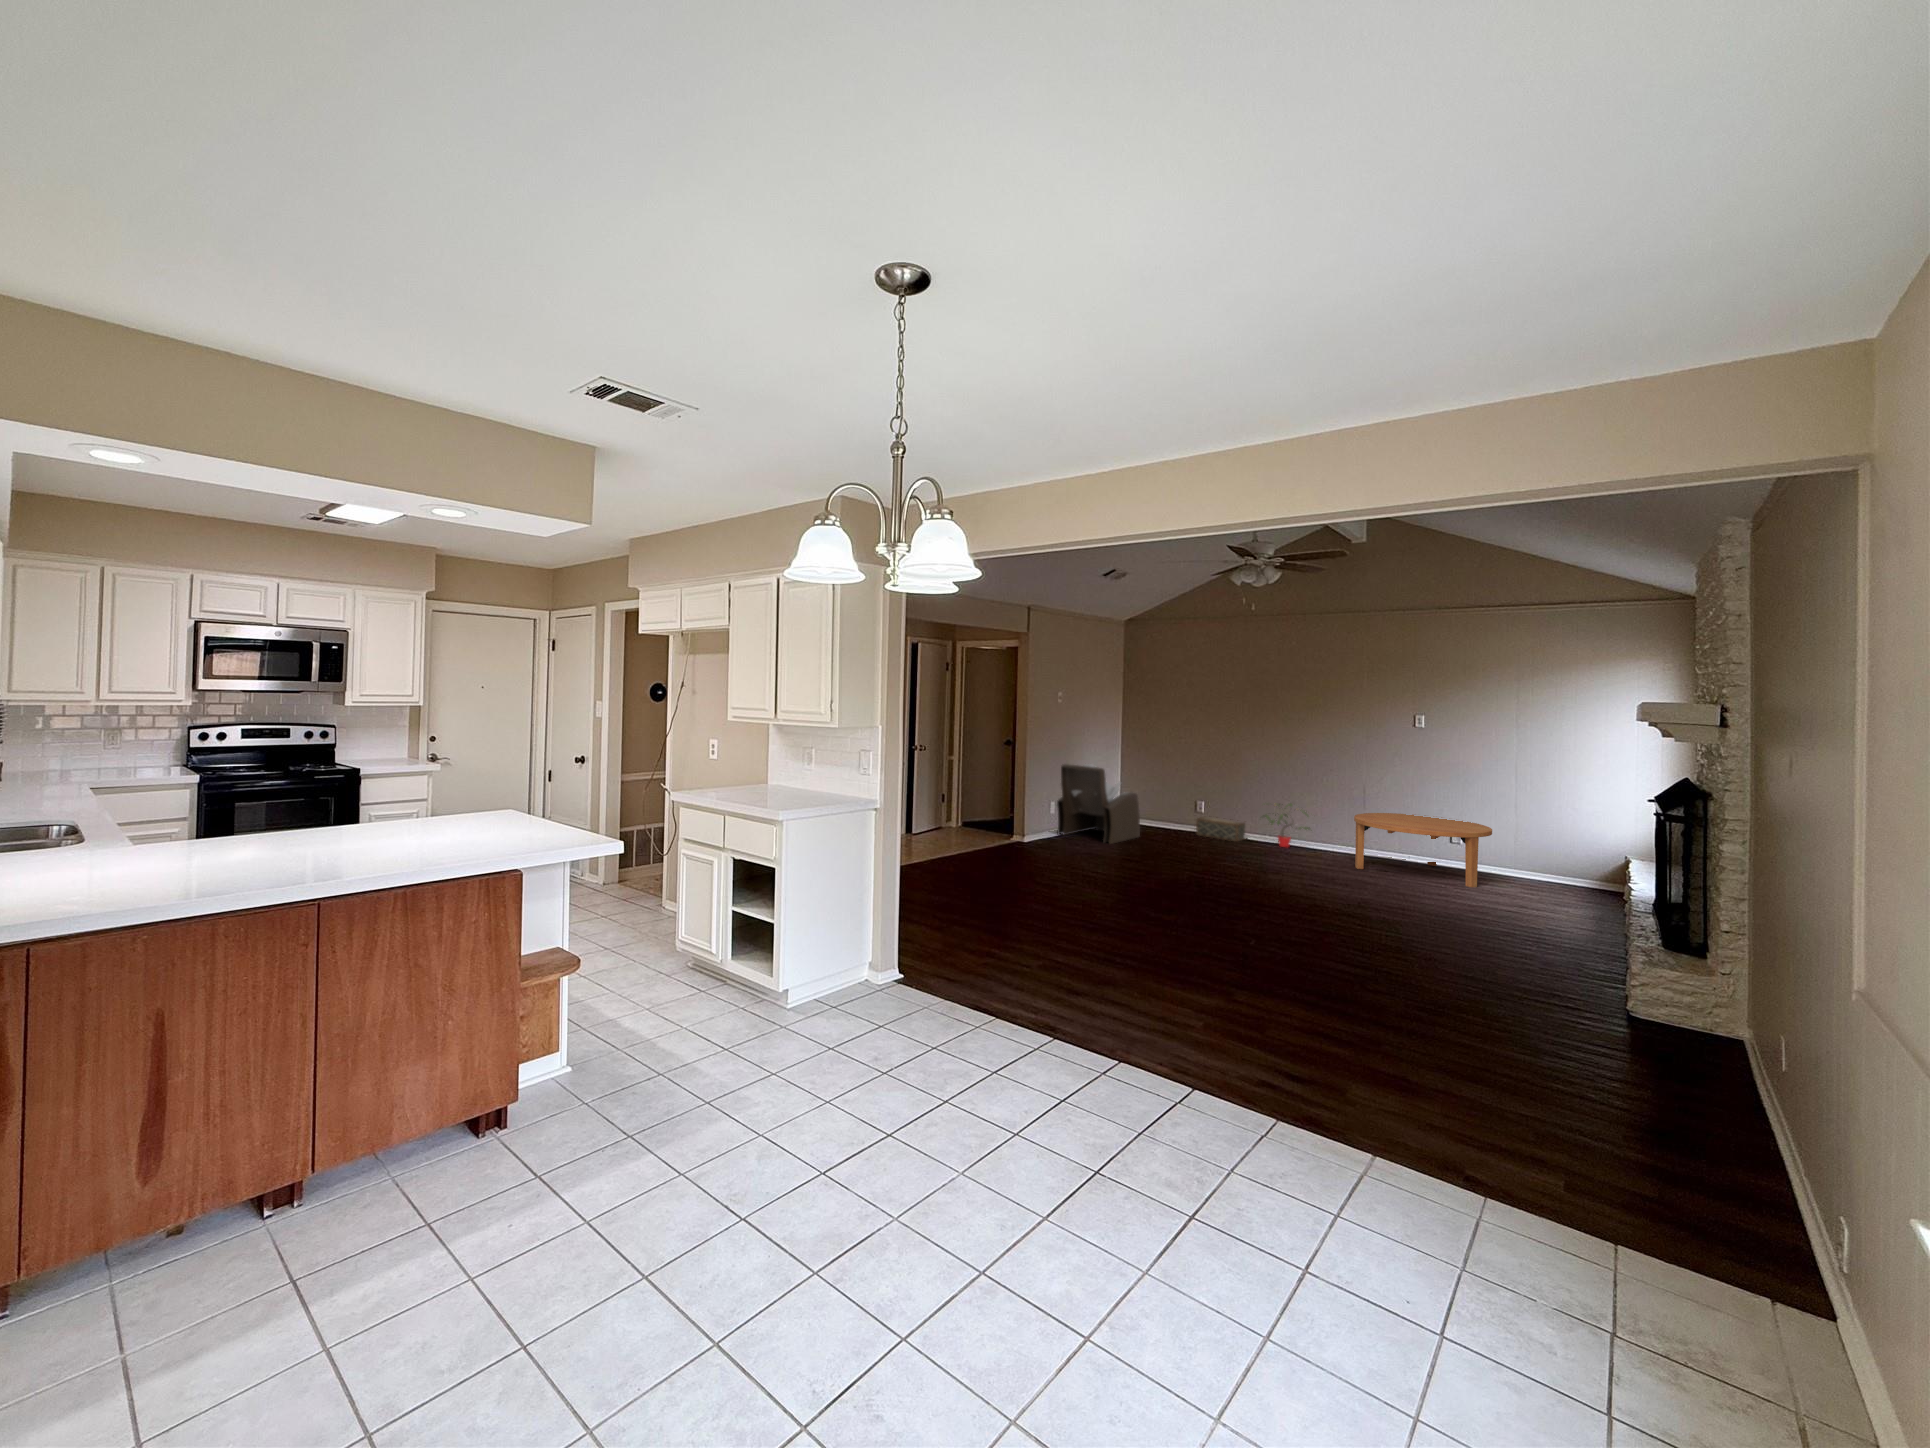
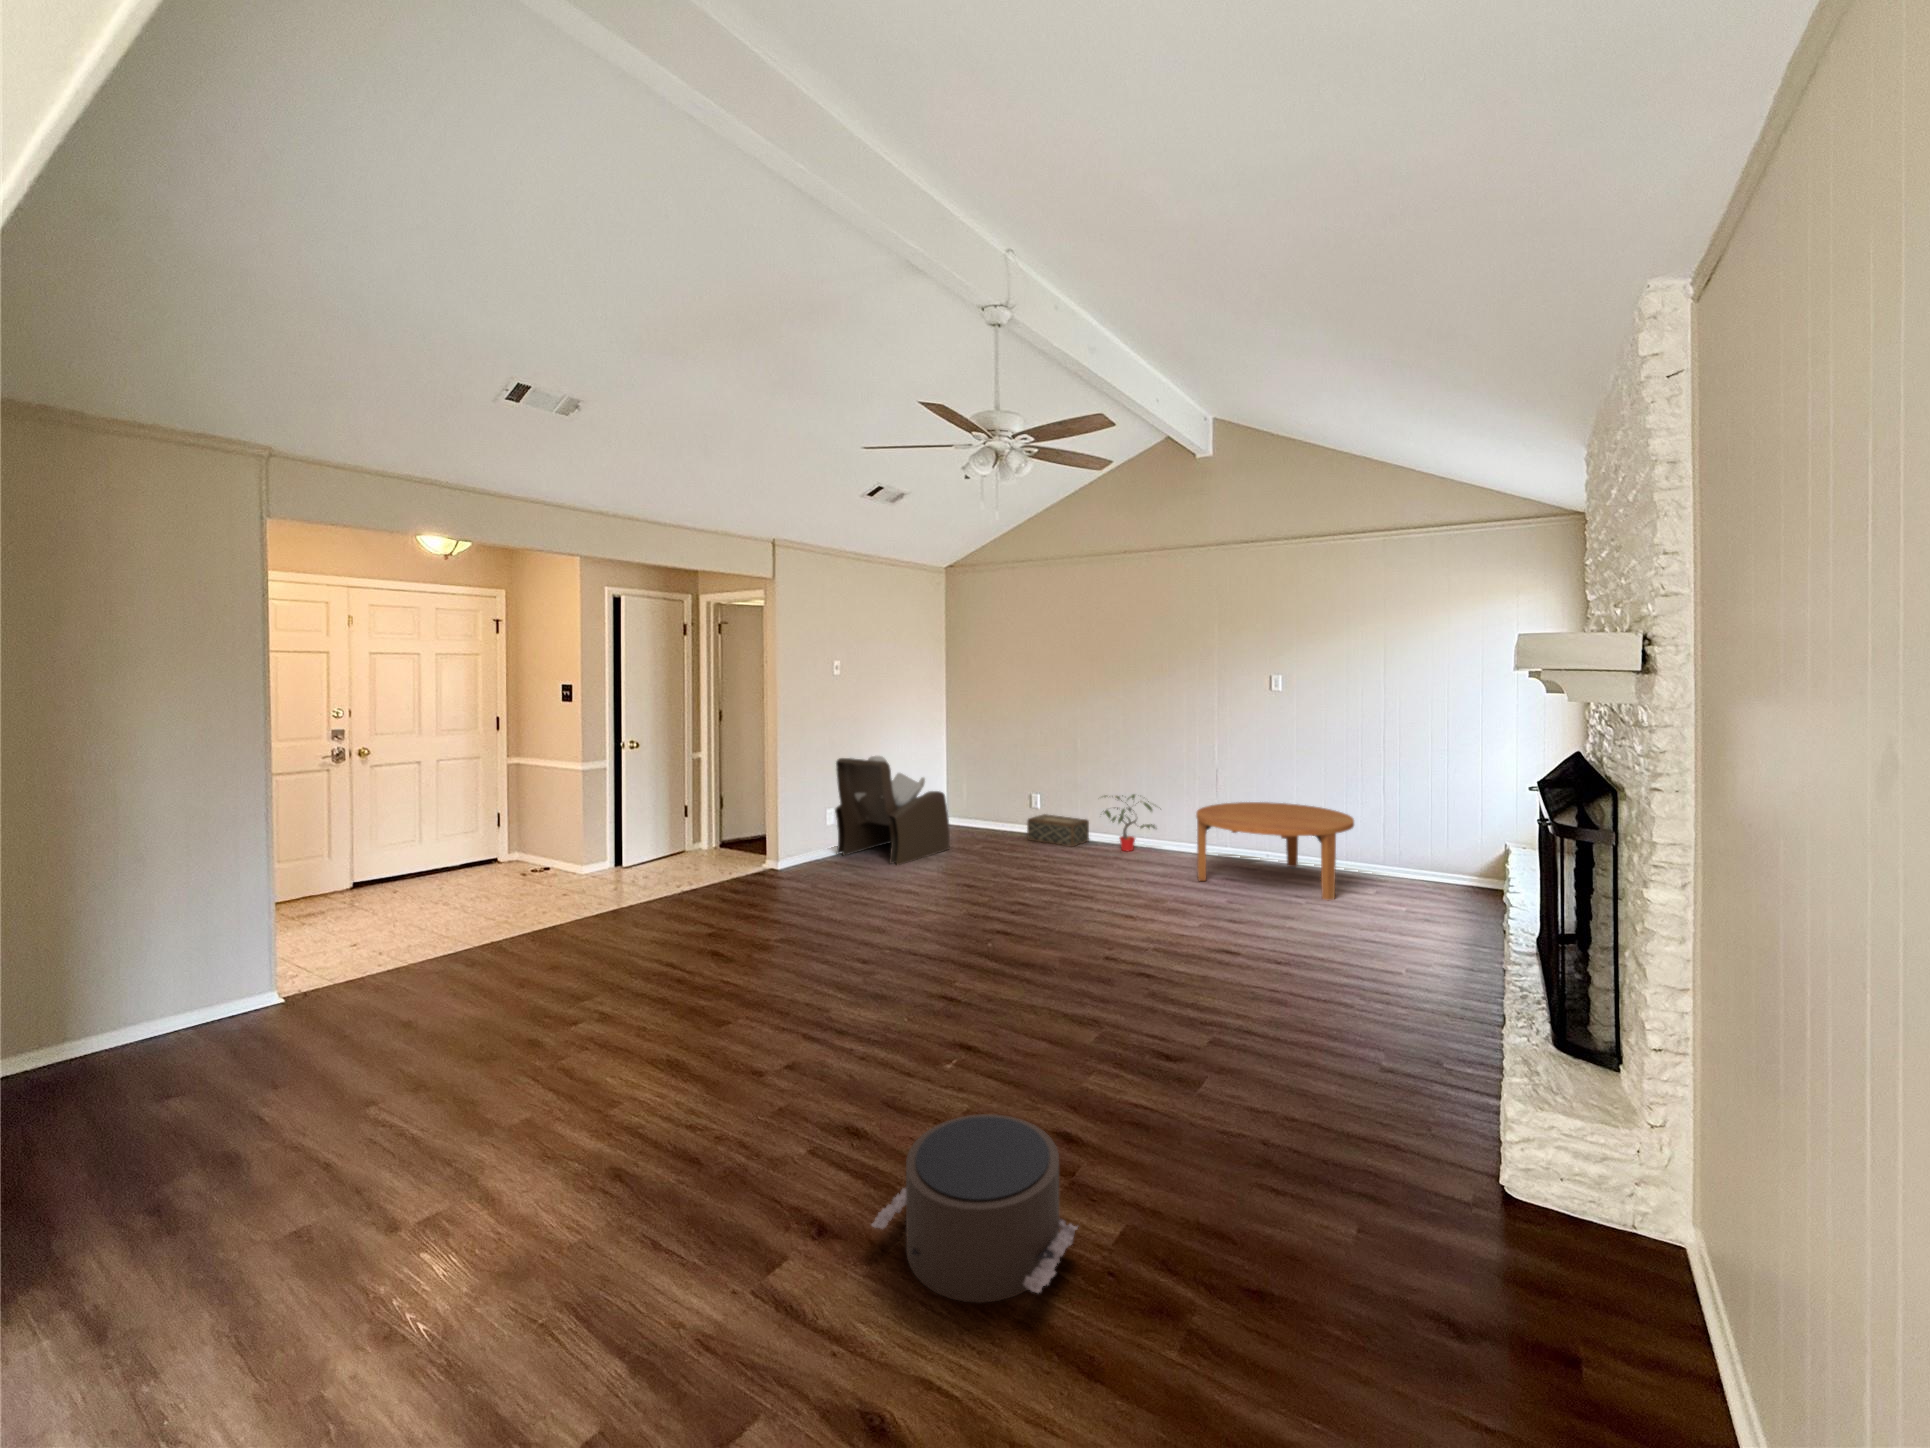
pouf: none [1271,943,1383,1014] -> present [872,1114,1078,1303]

